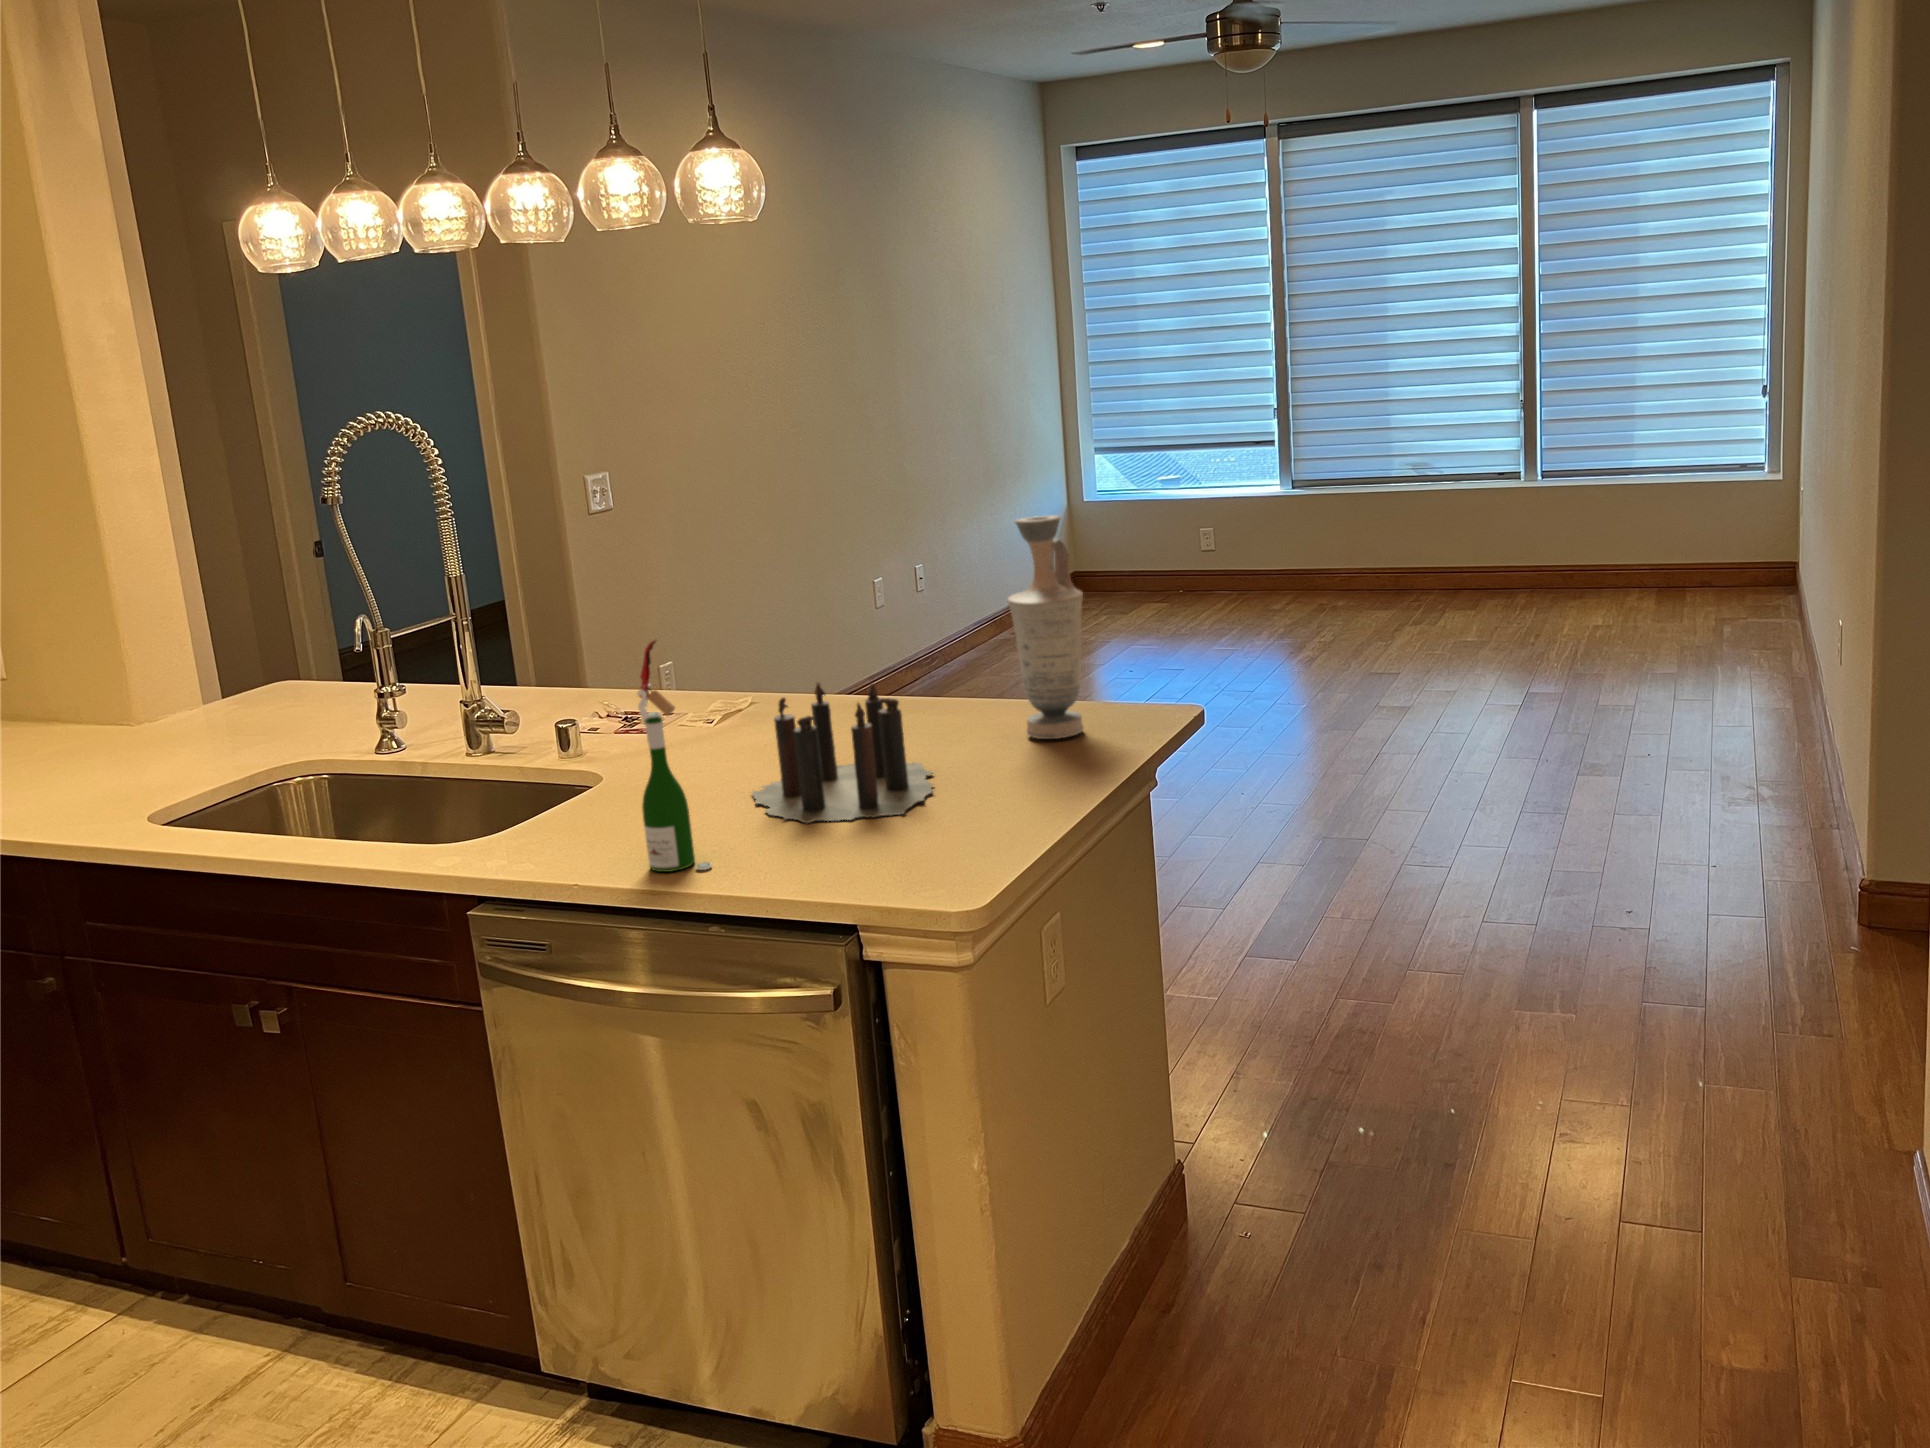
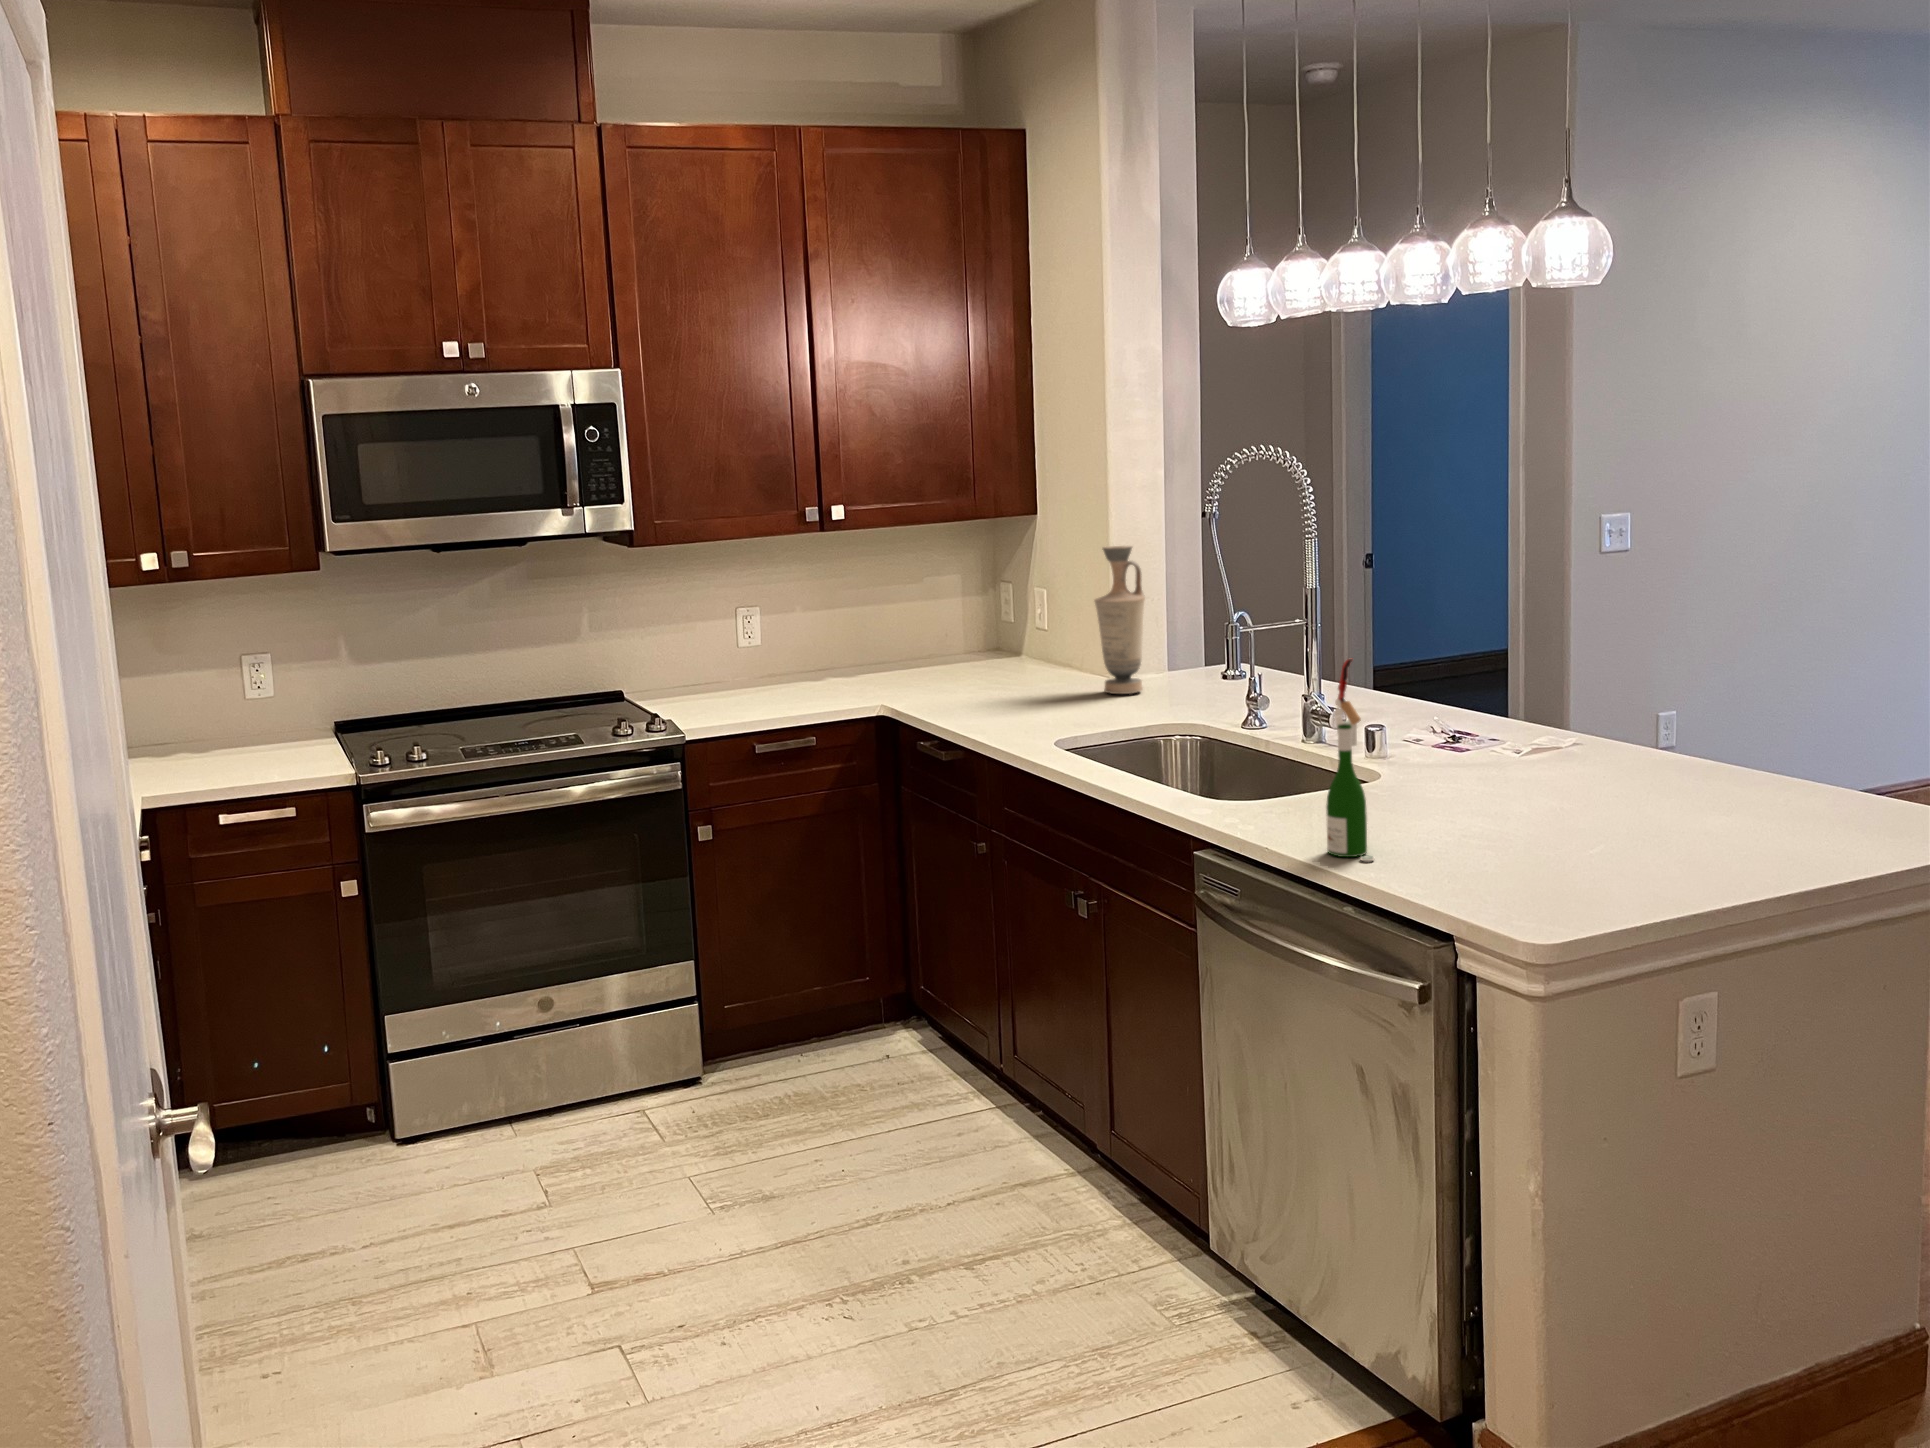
vase: present [1008,515,1083,739] -> present [1094,546,1145,694]
candle: present [751,682,933,823] -> none [1440,724,1673,858]

